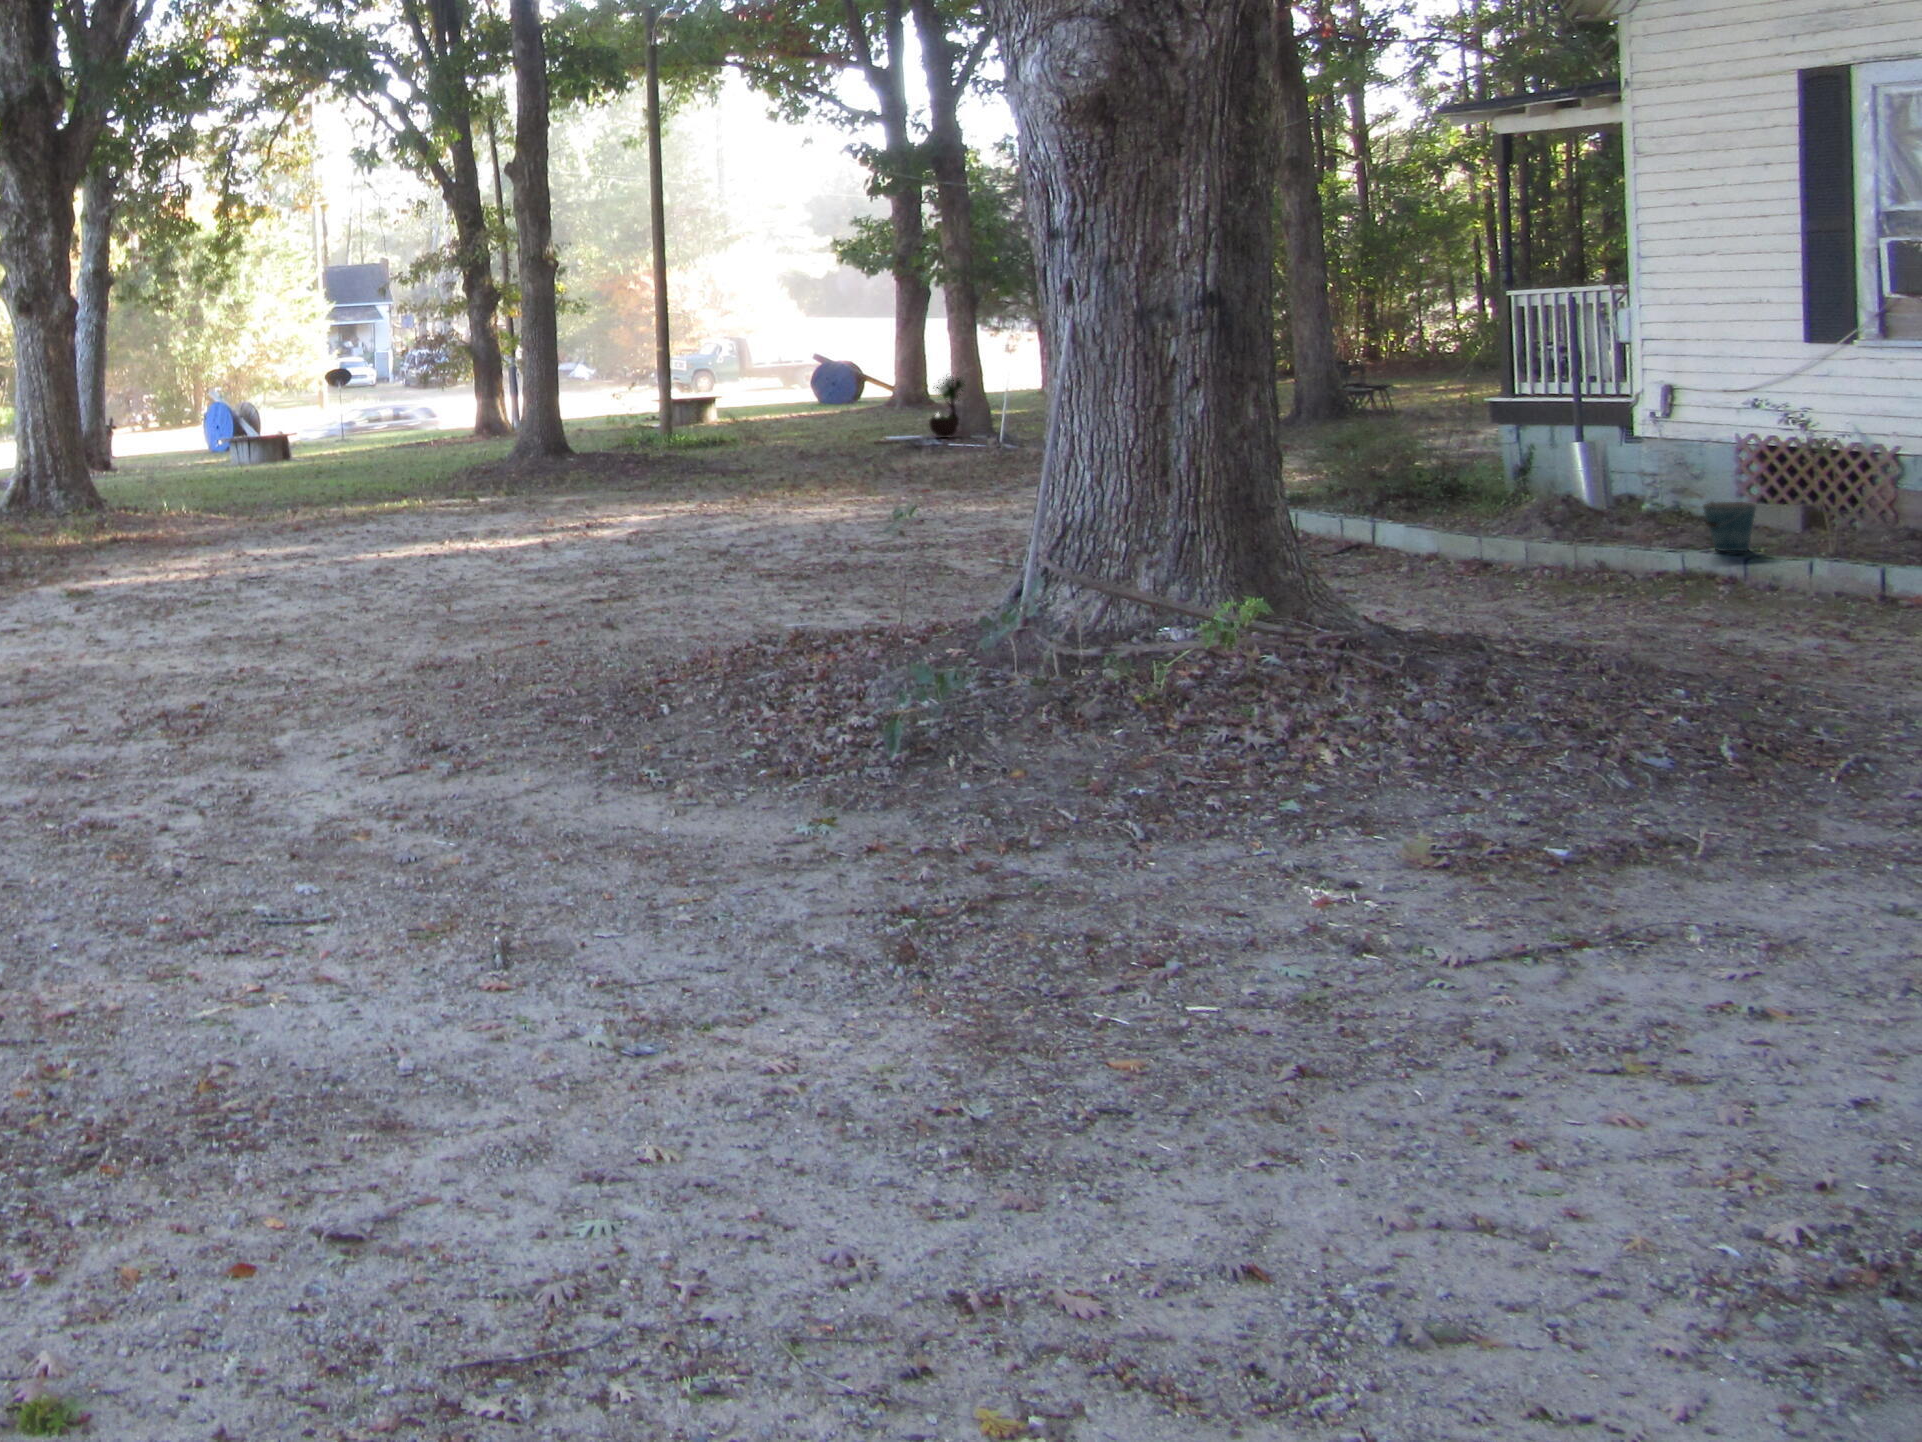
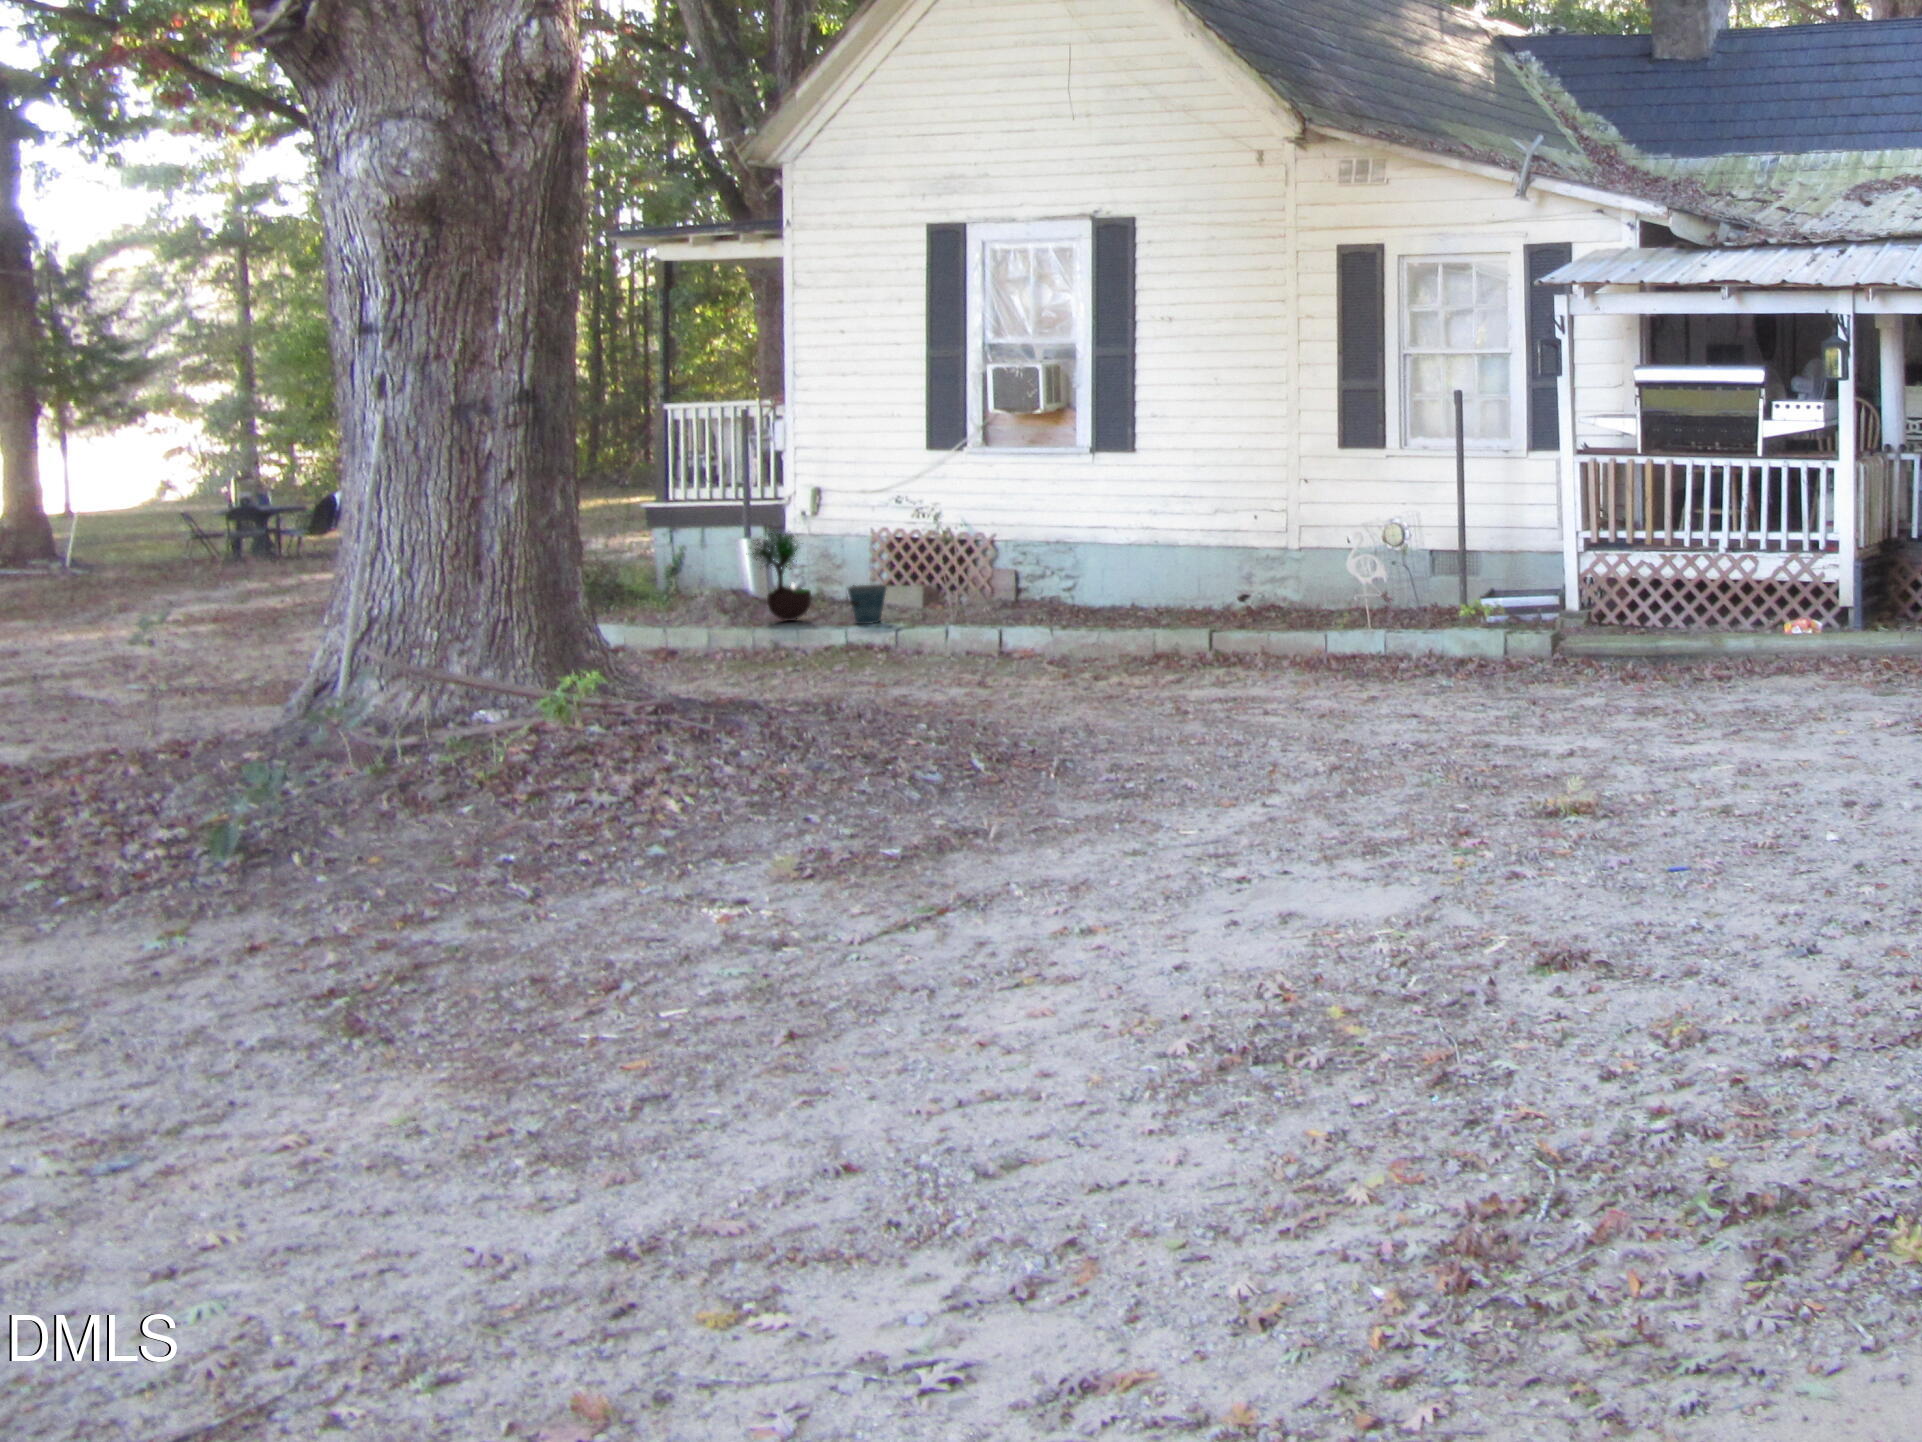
potted tree: present [929,376,965,438] -> present [752,530,812,621]

